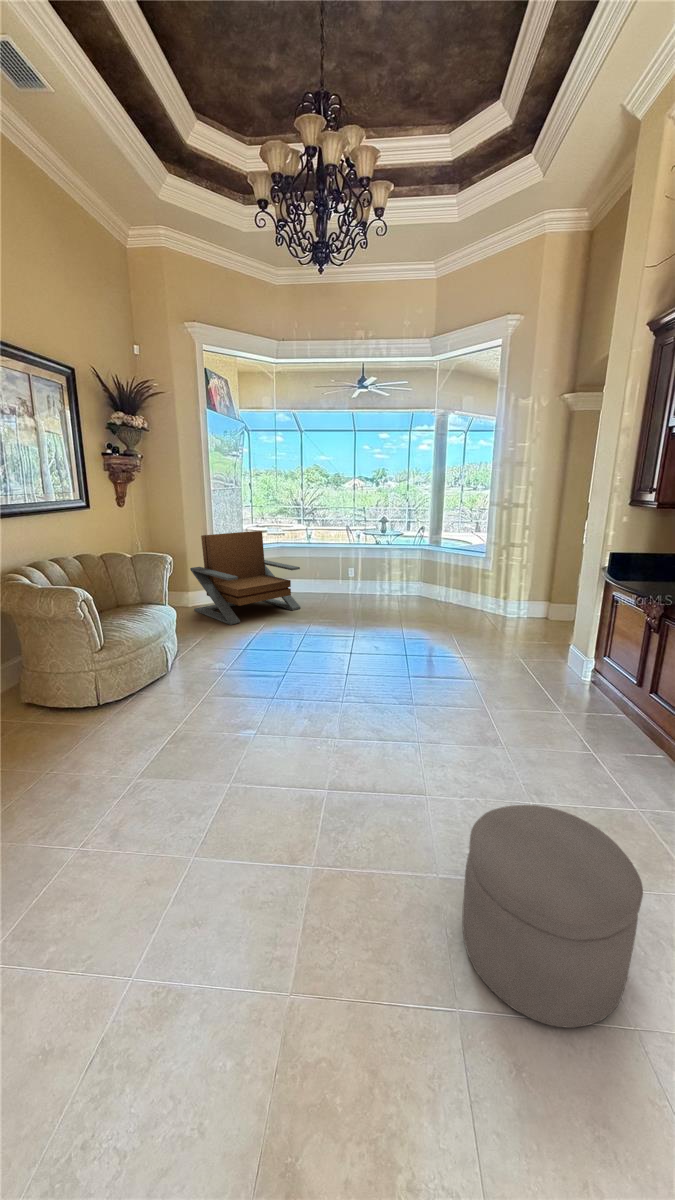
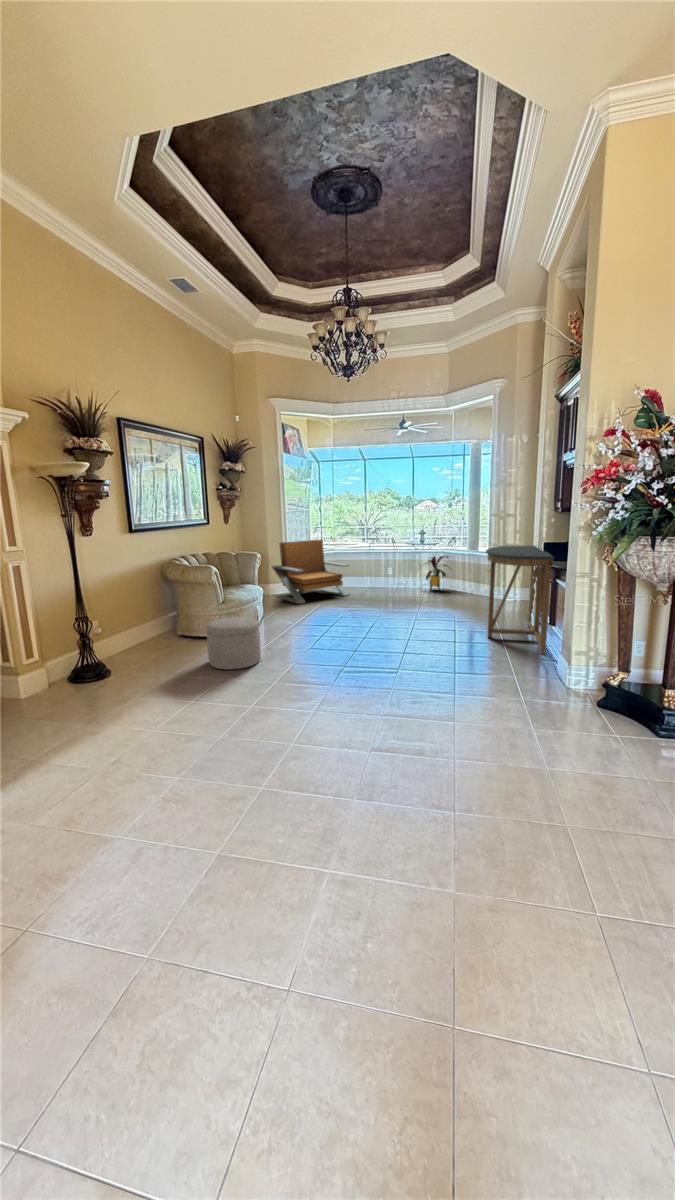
console table: none [523,553,663,729] -> present [486,546,554,654]
house plant: none [389,555,434,601] -> present [426,556,448,590]
ottoman: present [462,805,643,1028] -> present [206,617,261,670]

